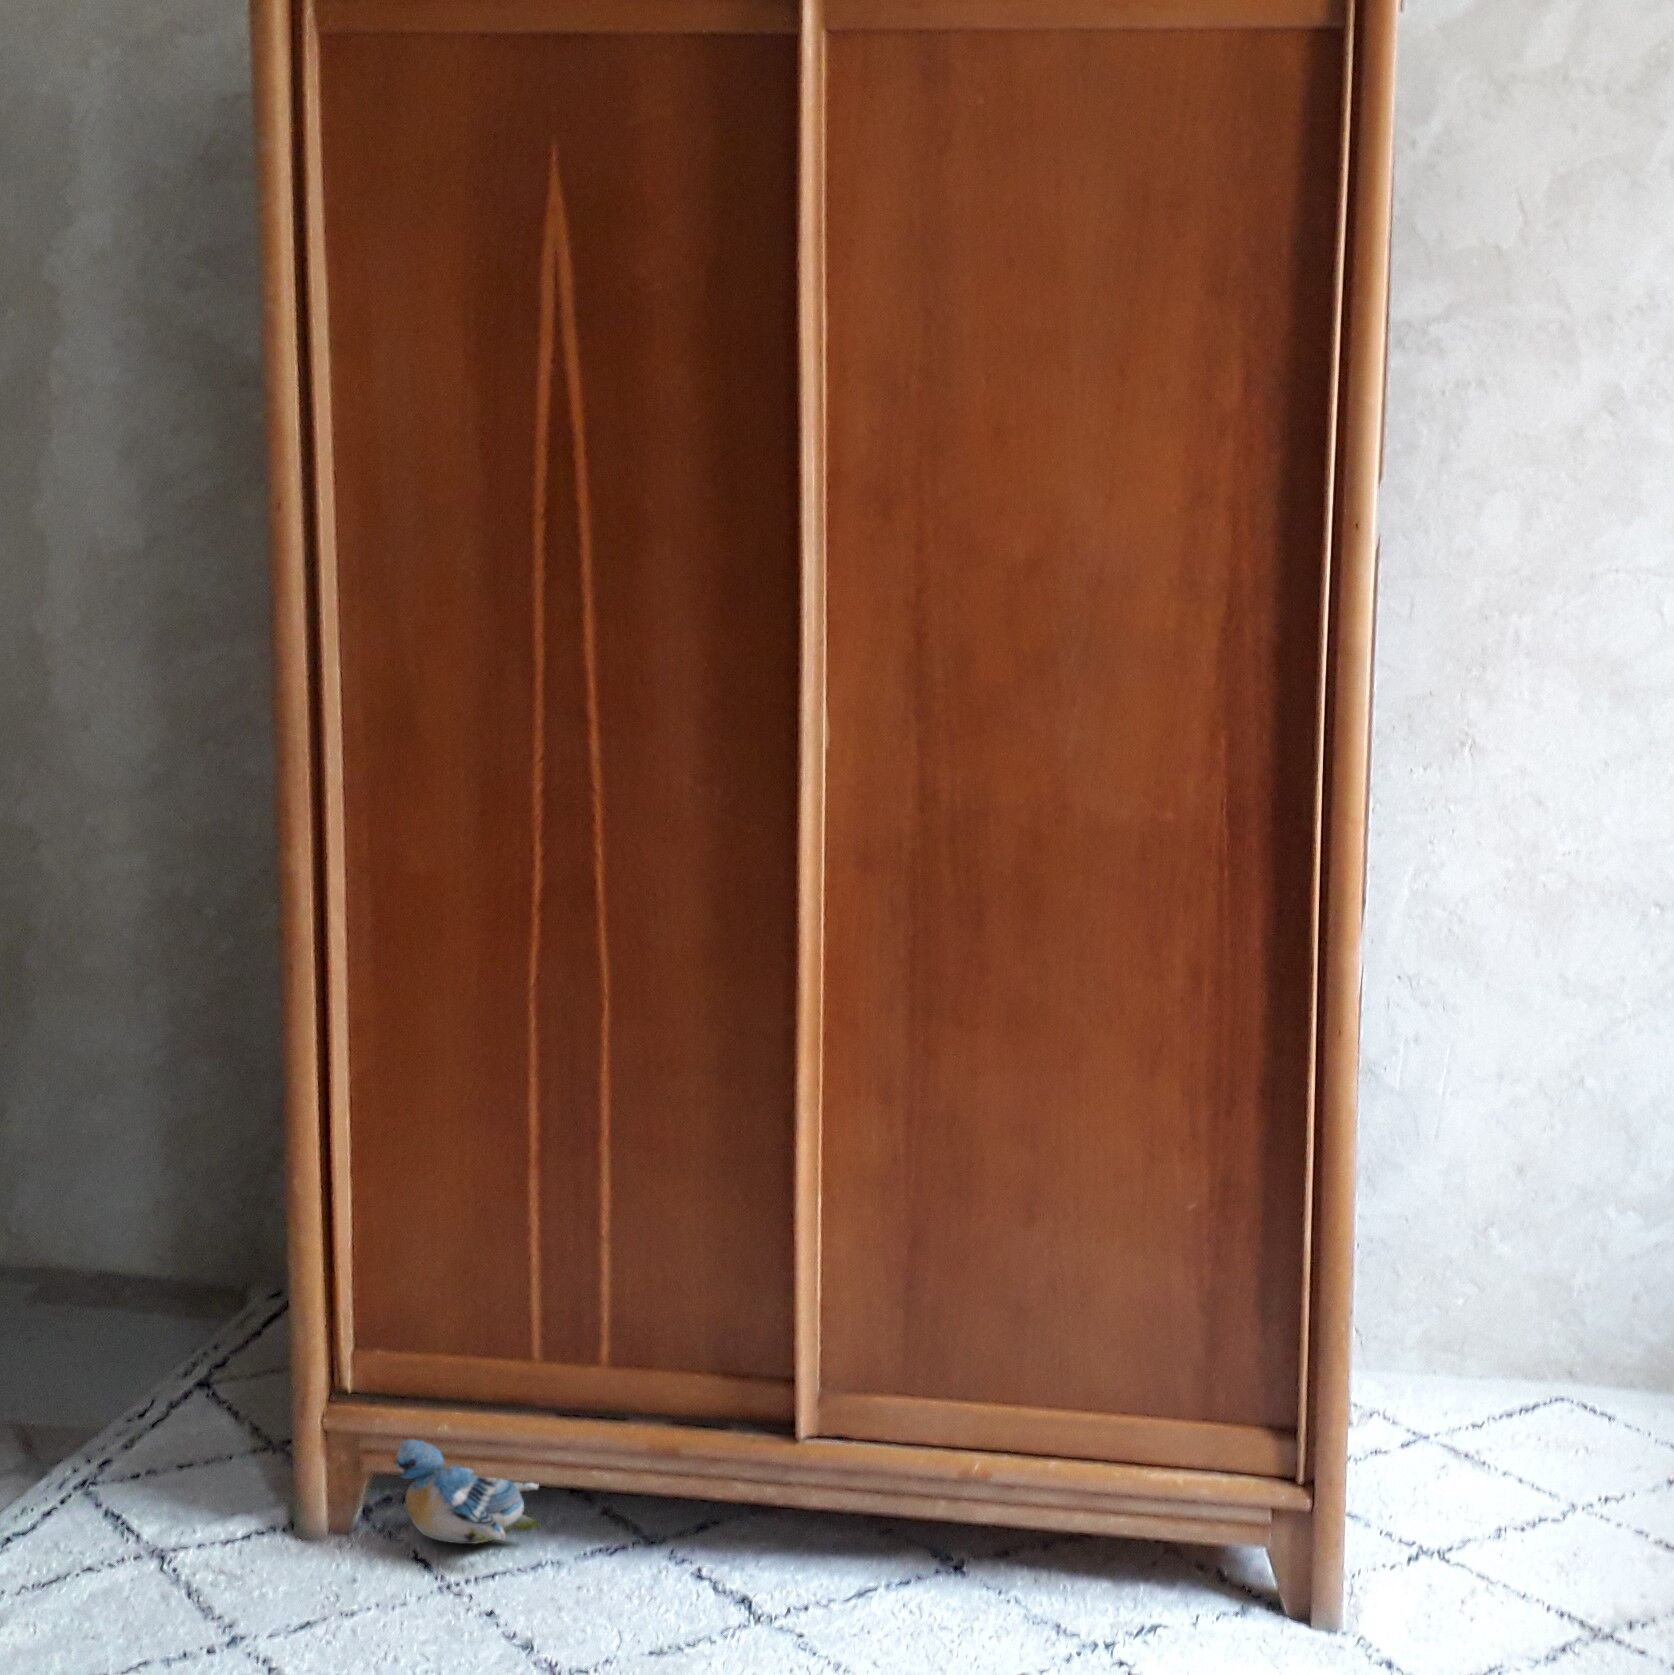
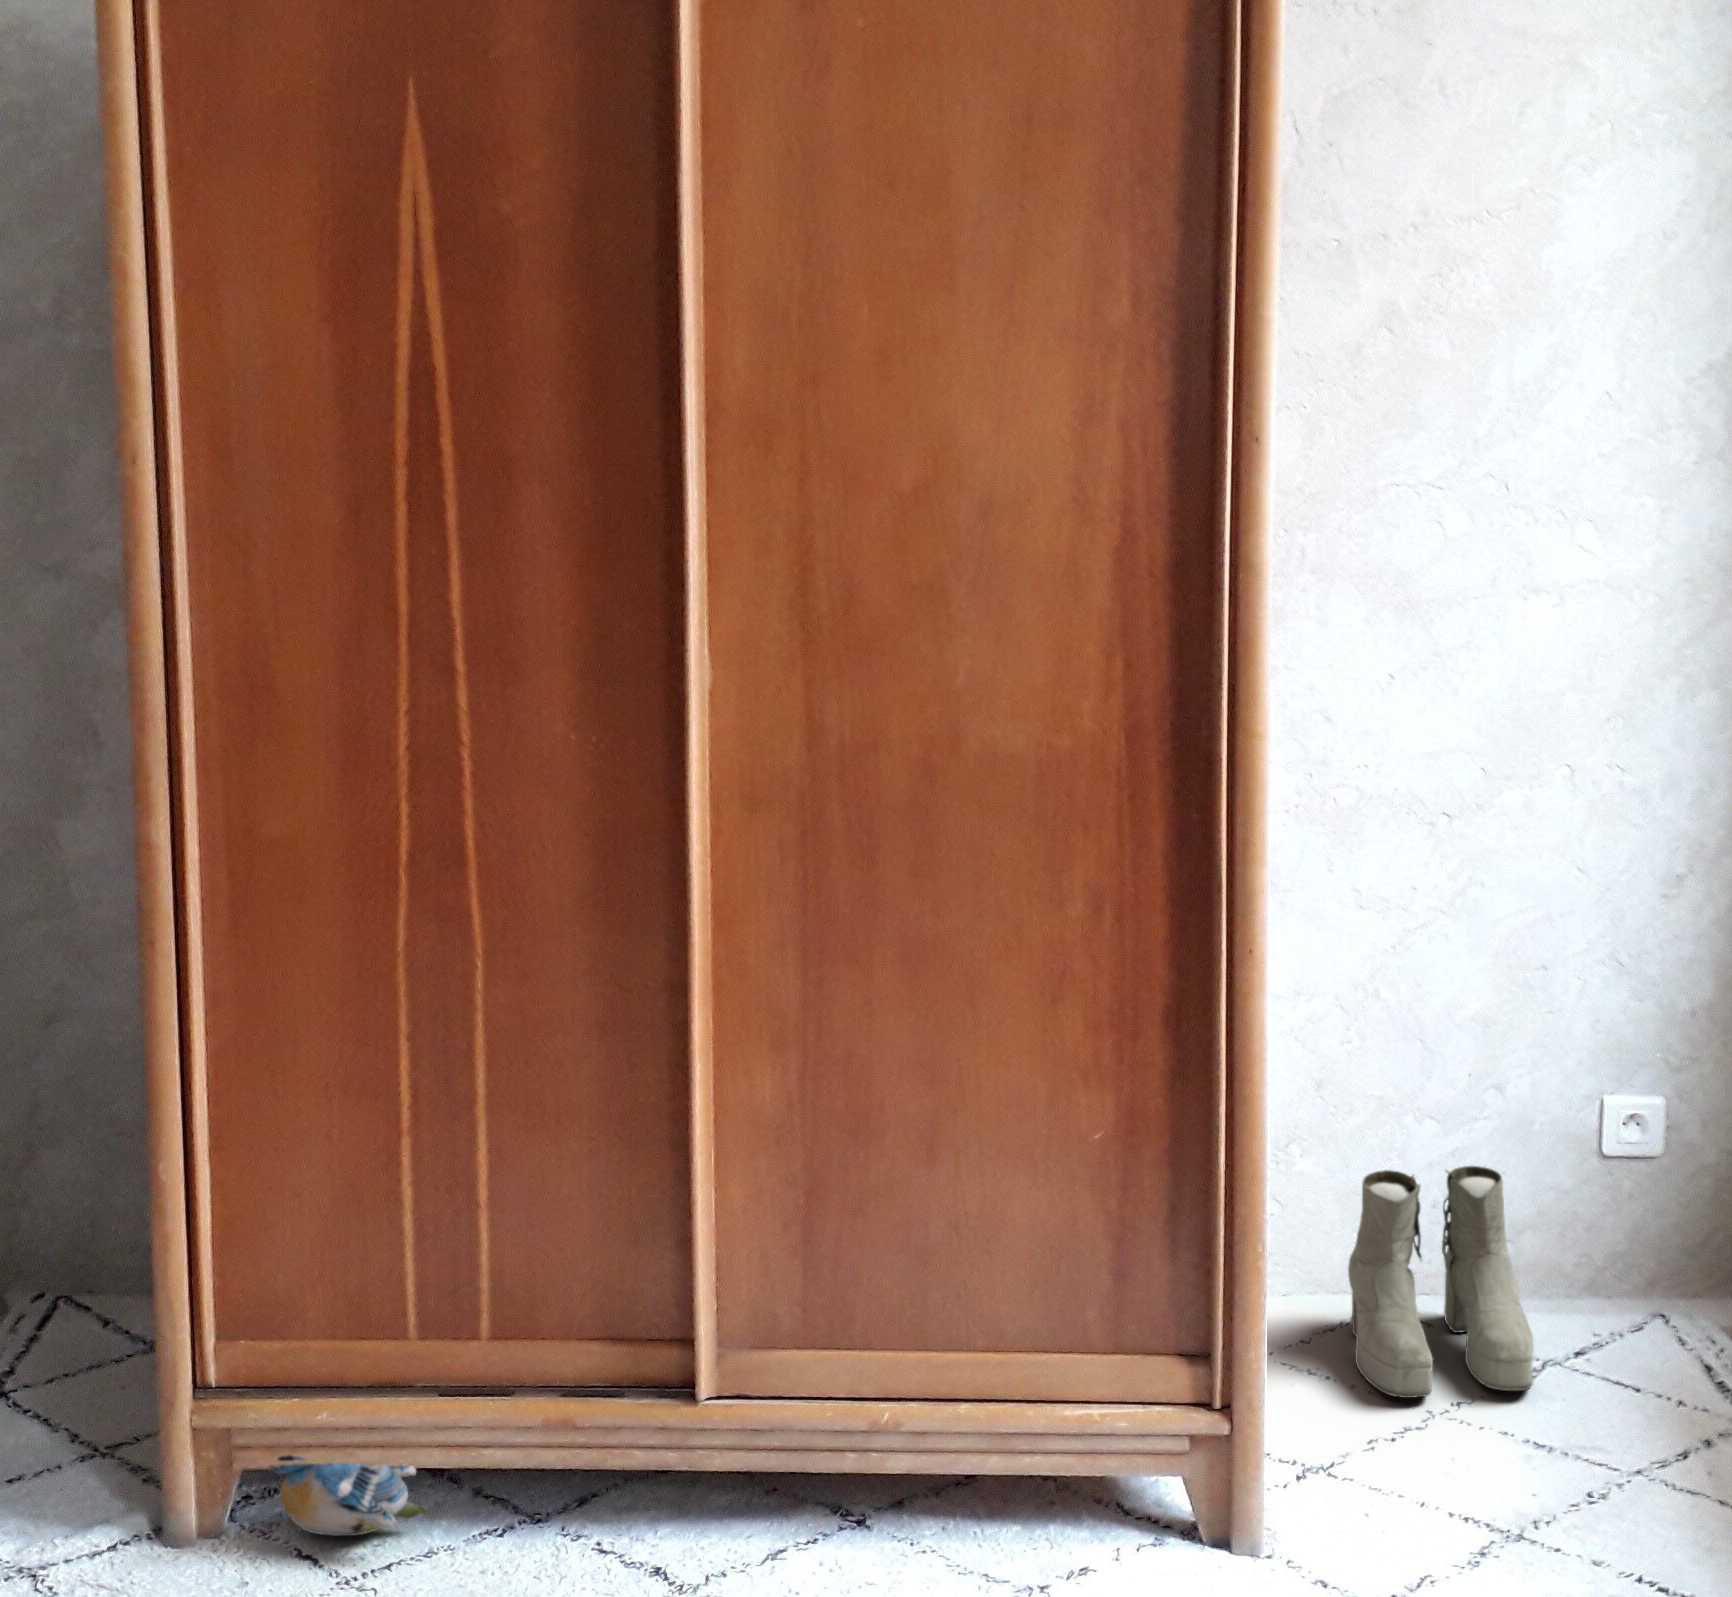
boots: none [1466,1261,1643,1487] -> present [1348,1166,1534,1398]

